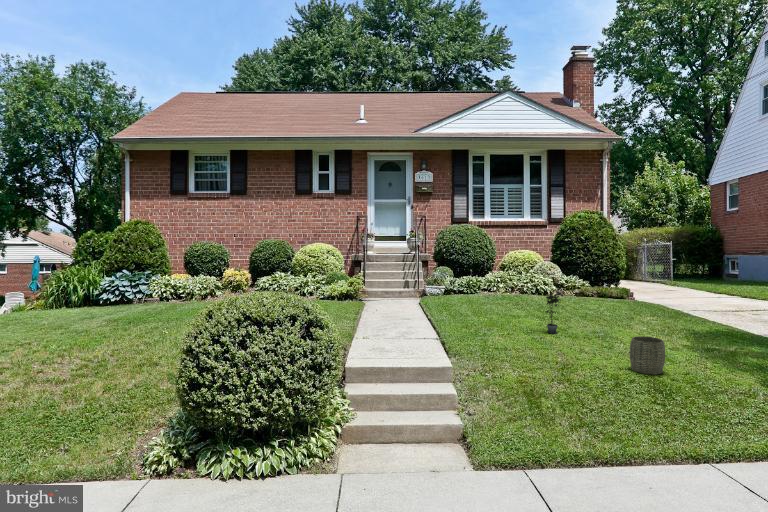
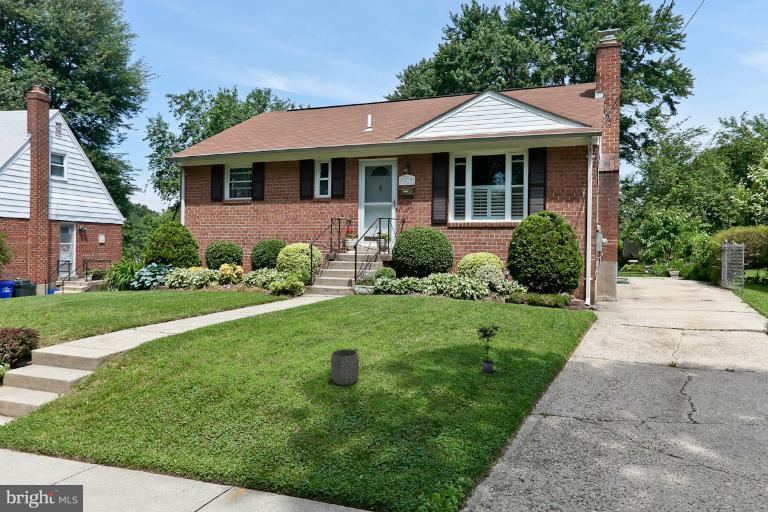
potted plant: present [546,291,563,334] -> present [477,323,499,372]

